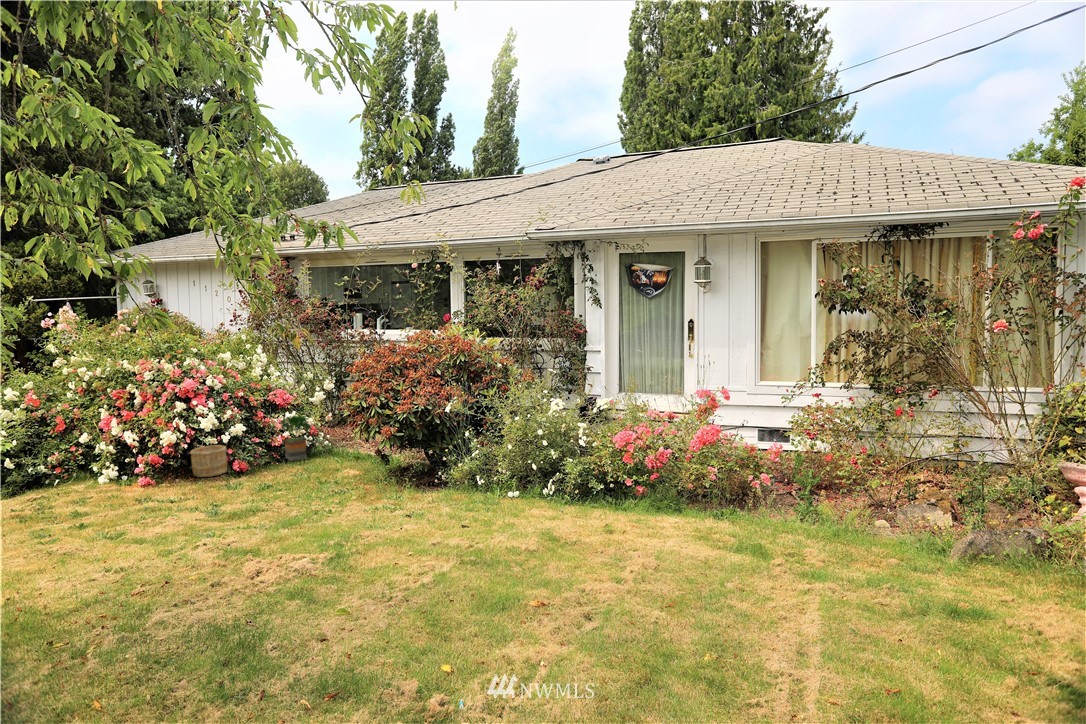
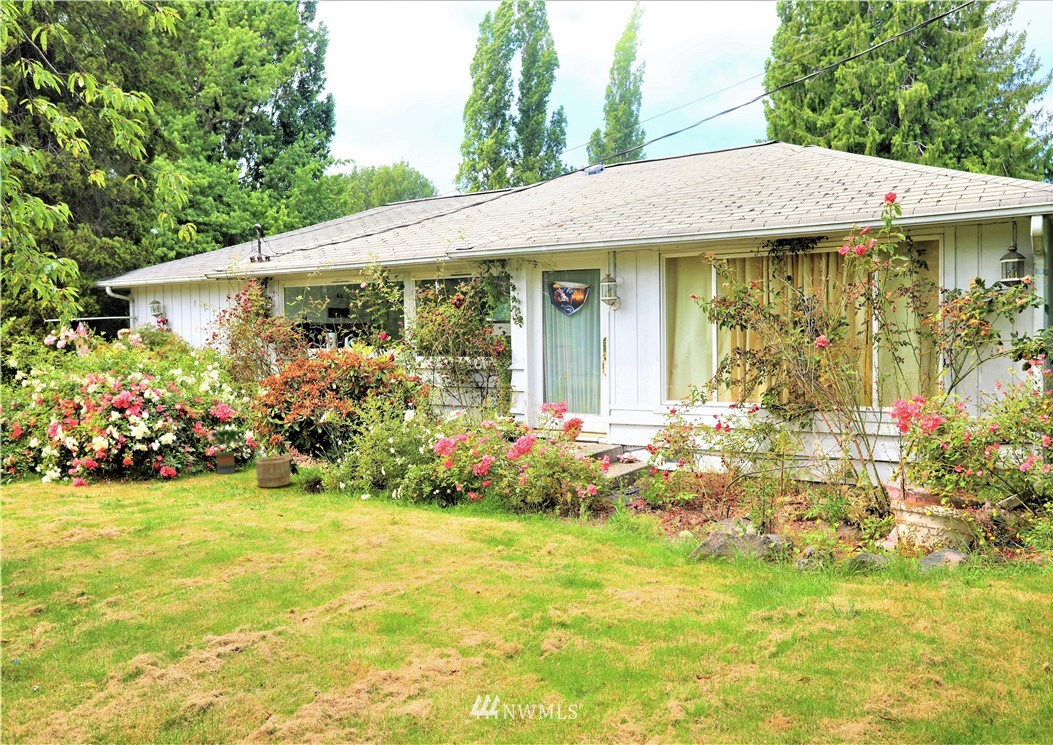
wooden bucket: present [190,445,227,477] -> present [255,457,290,487]

